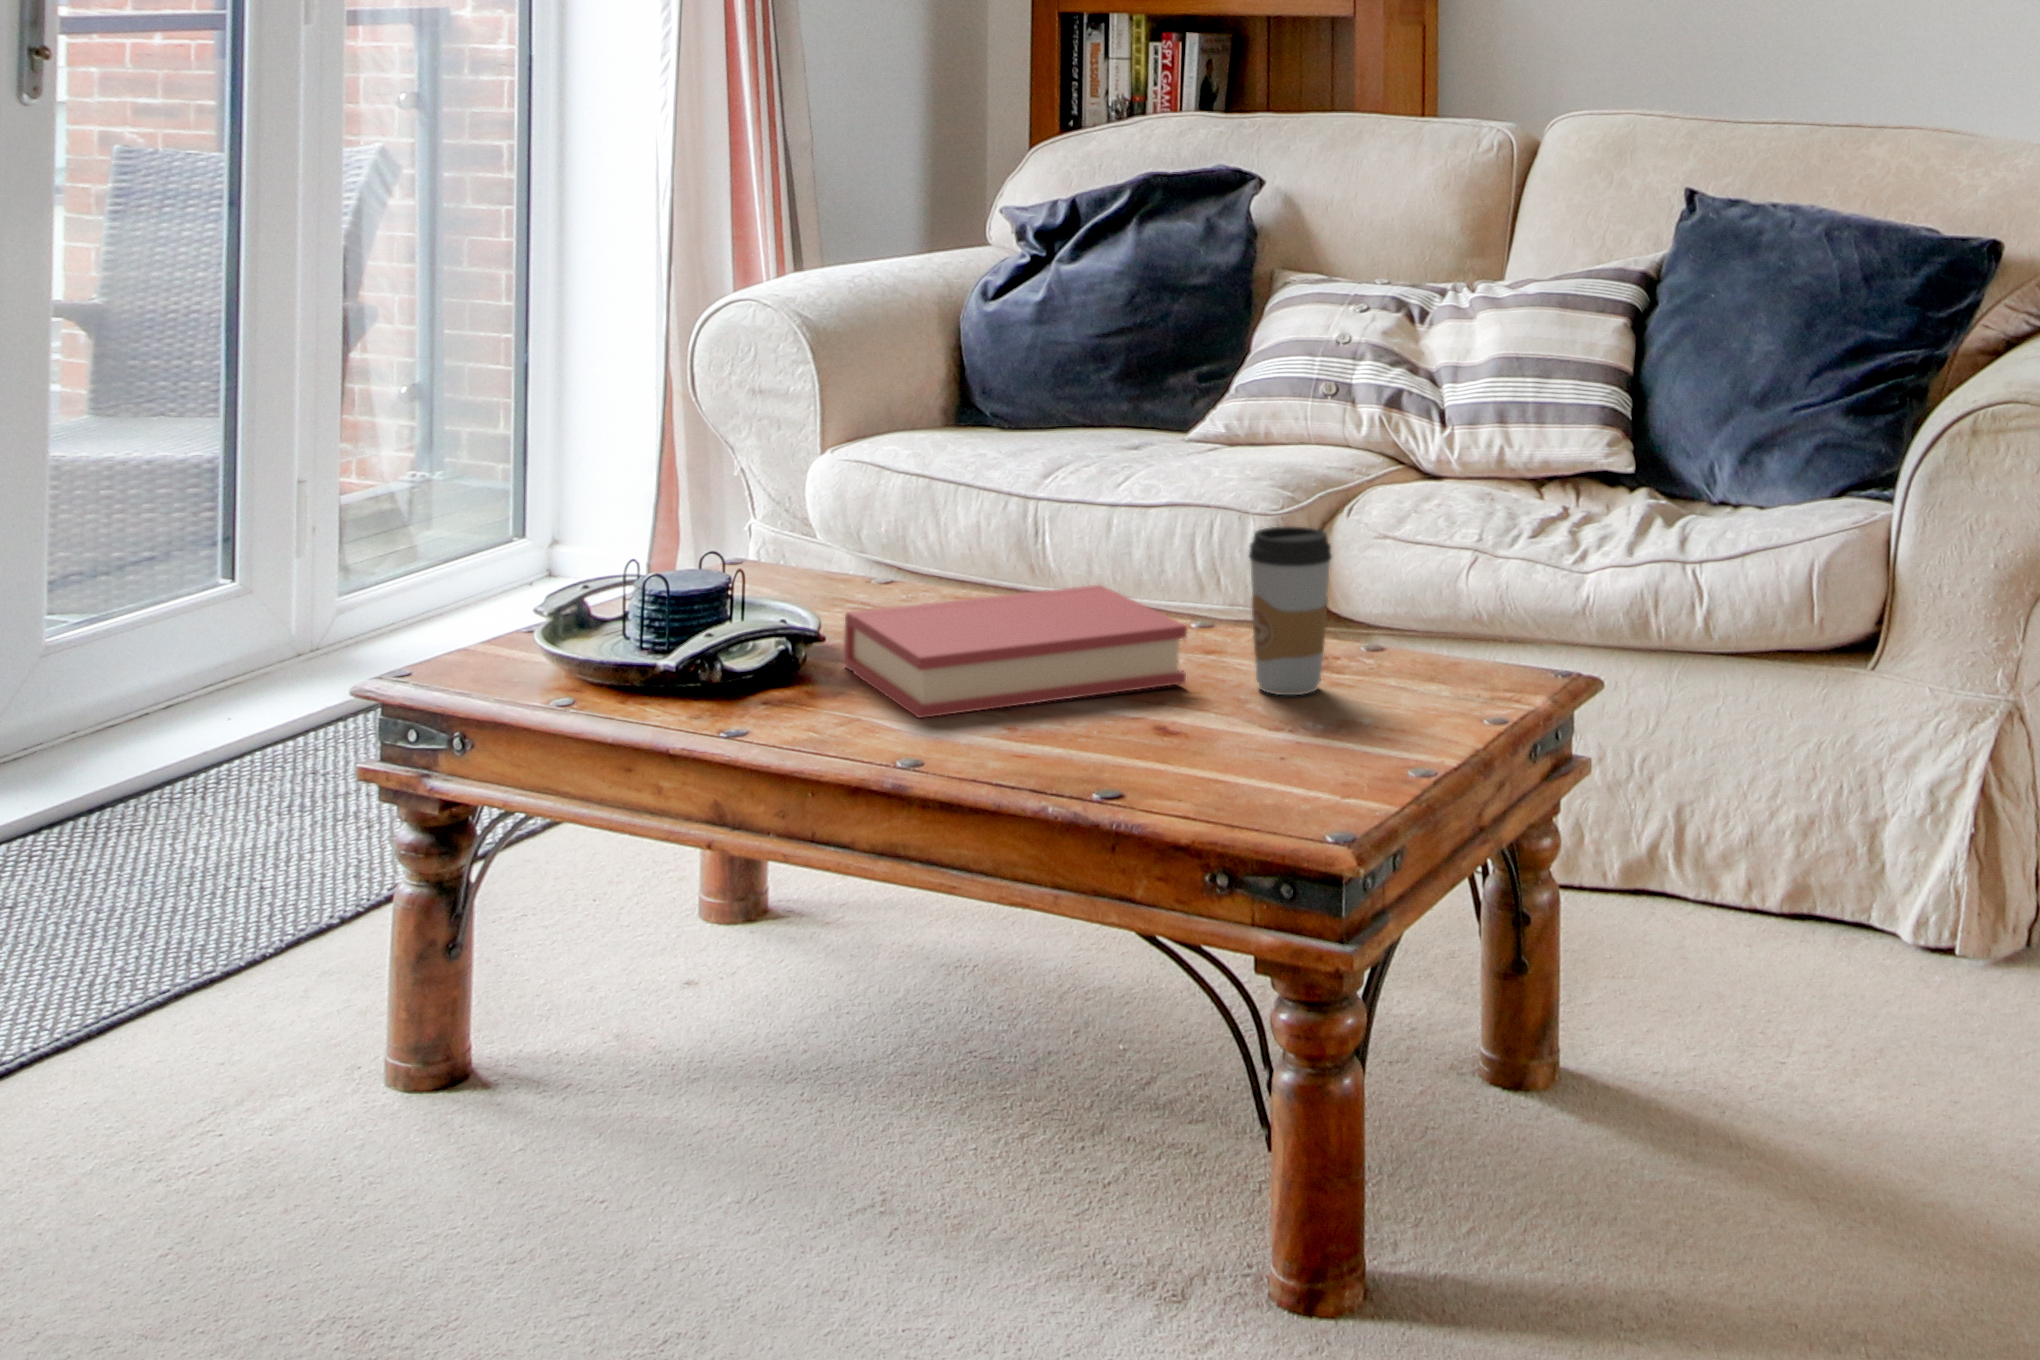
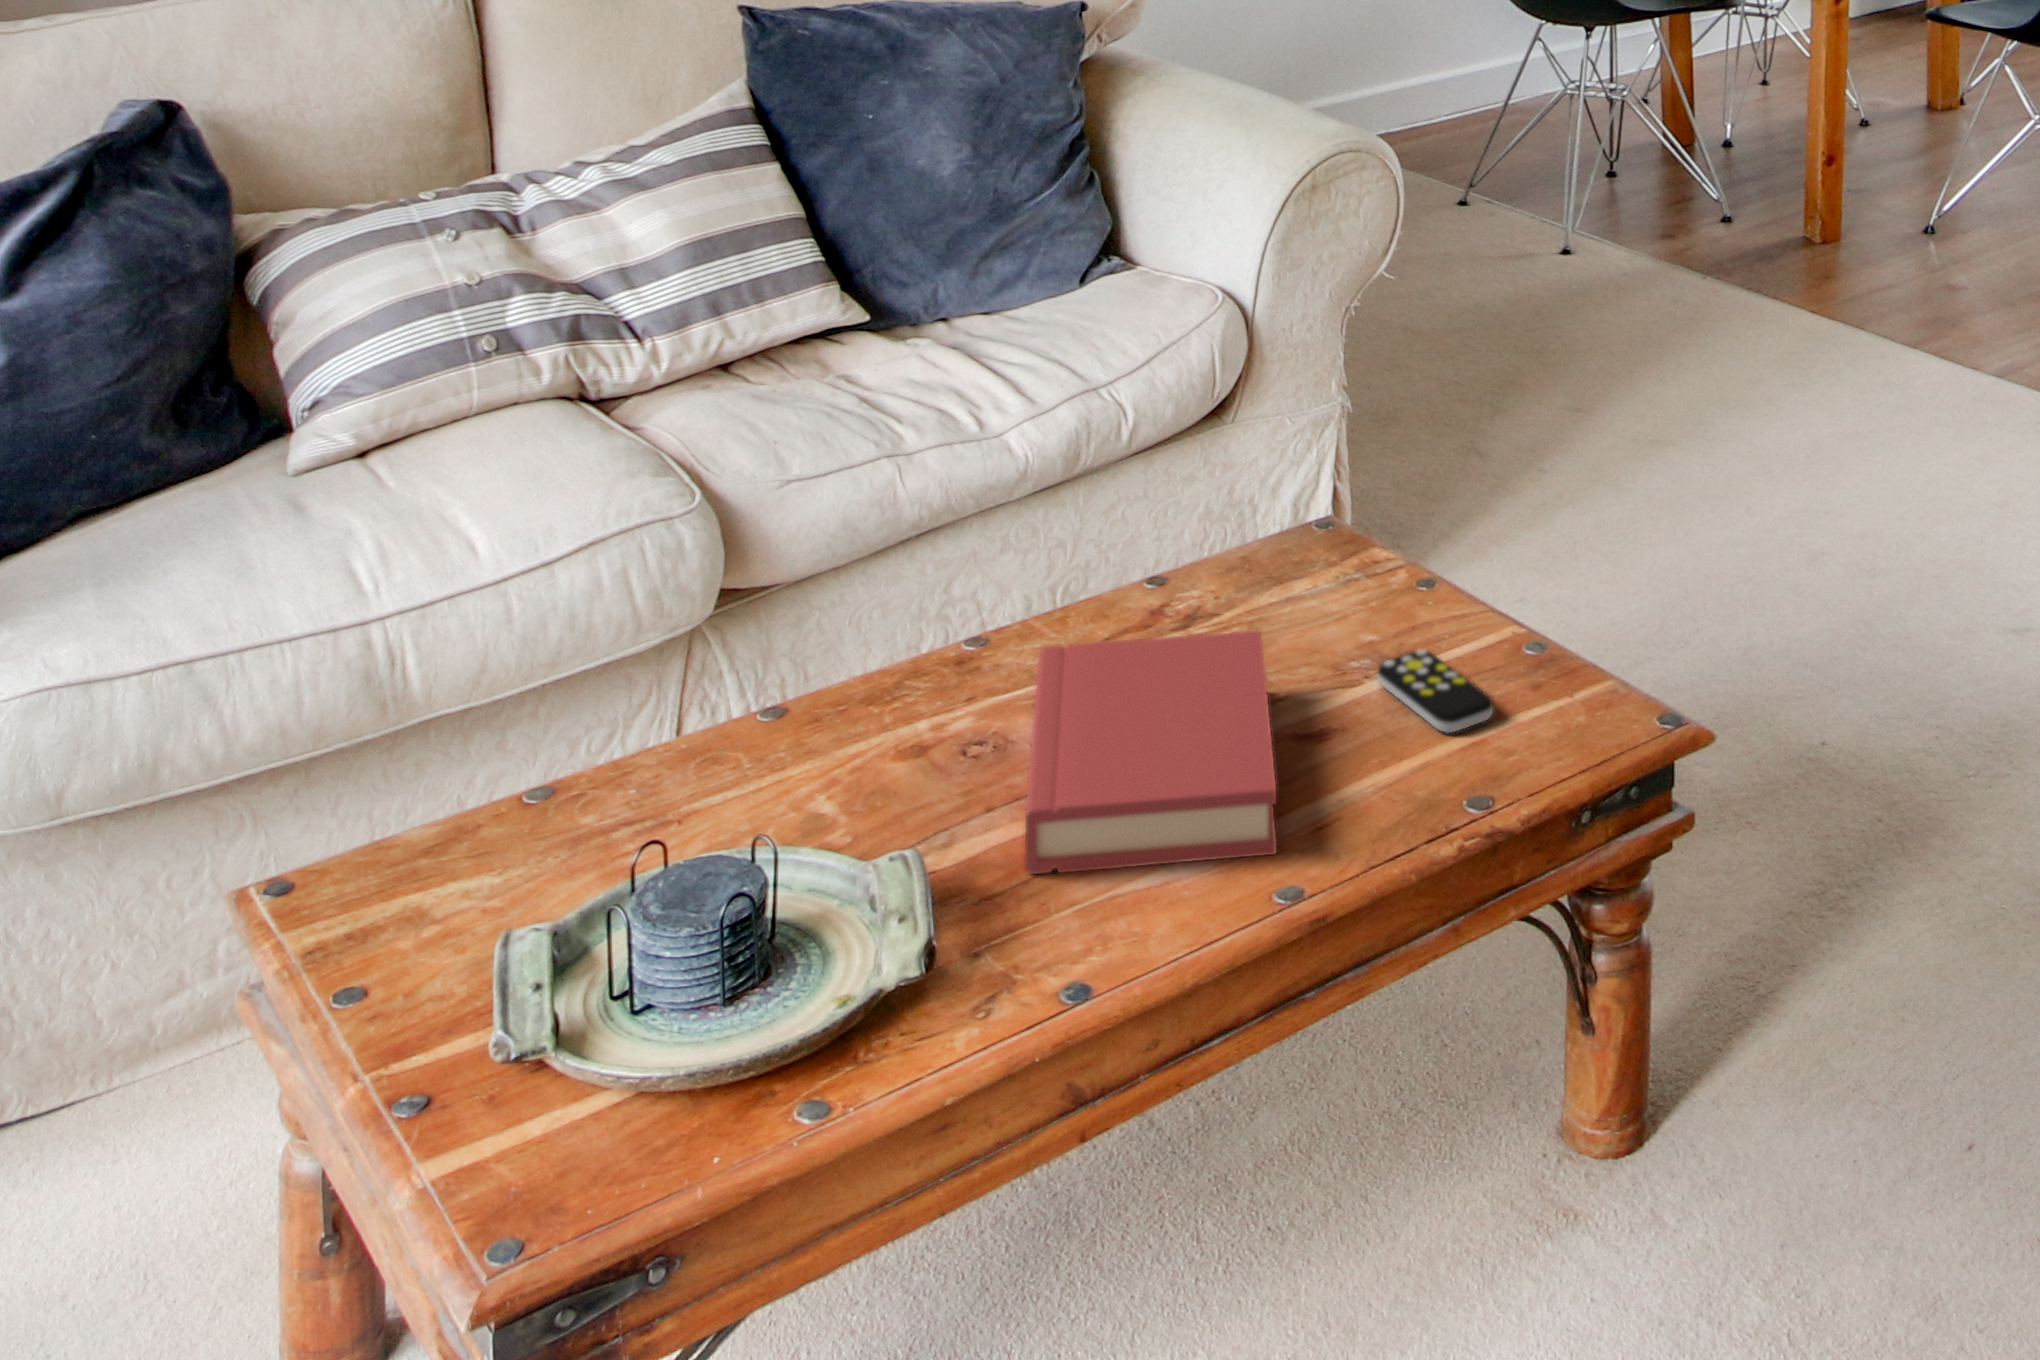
coffee cup: present [1249,526,1332,695] -> none [1259,479,1343,656]
remote control: none [1162,694,1283,751] -> present [1378,649,1493,733]

